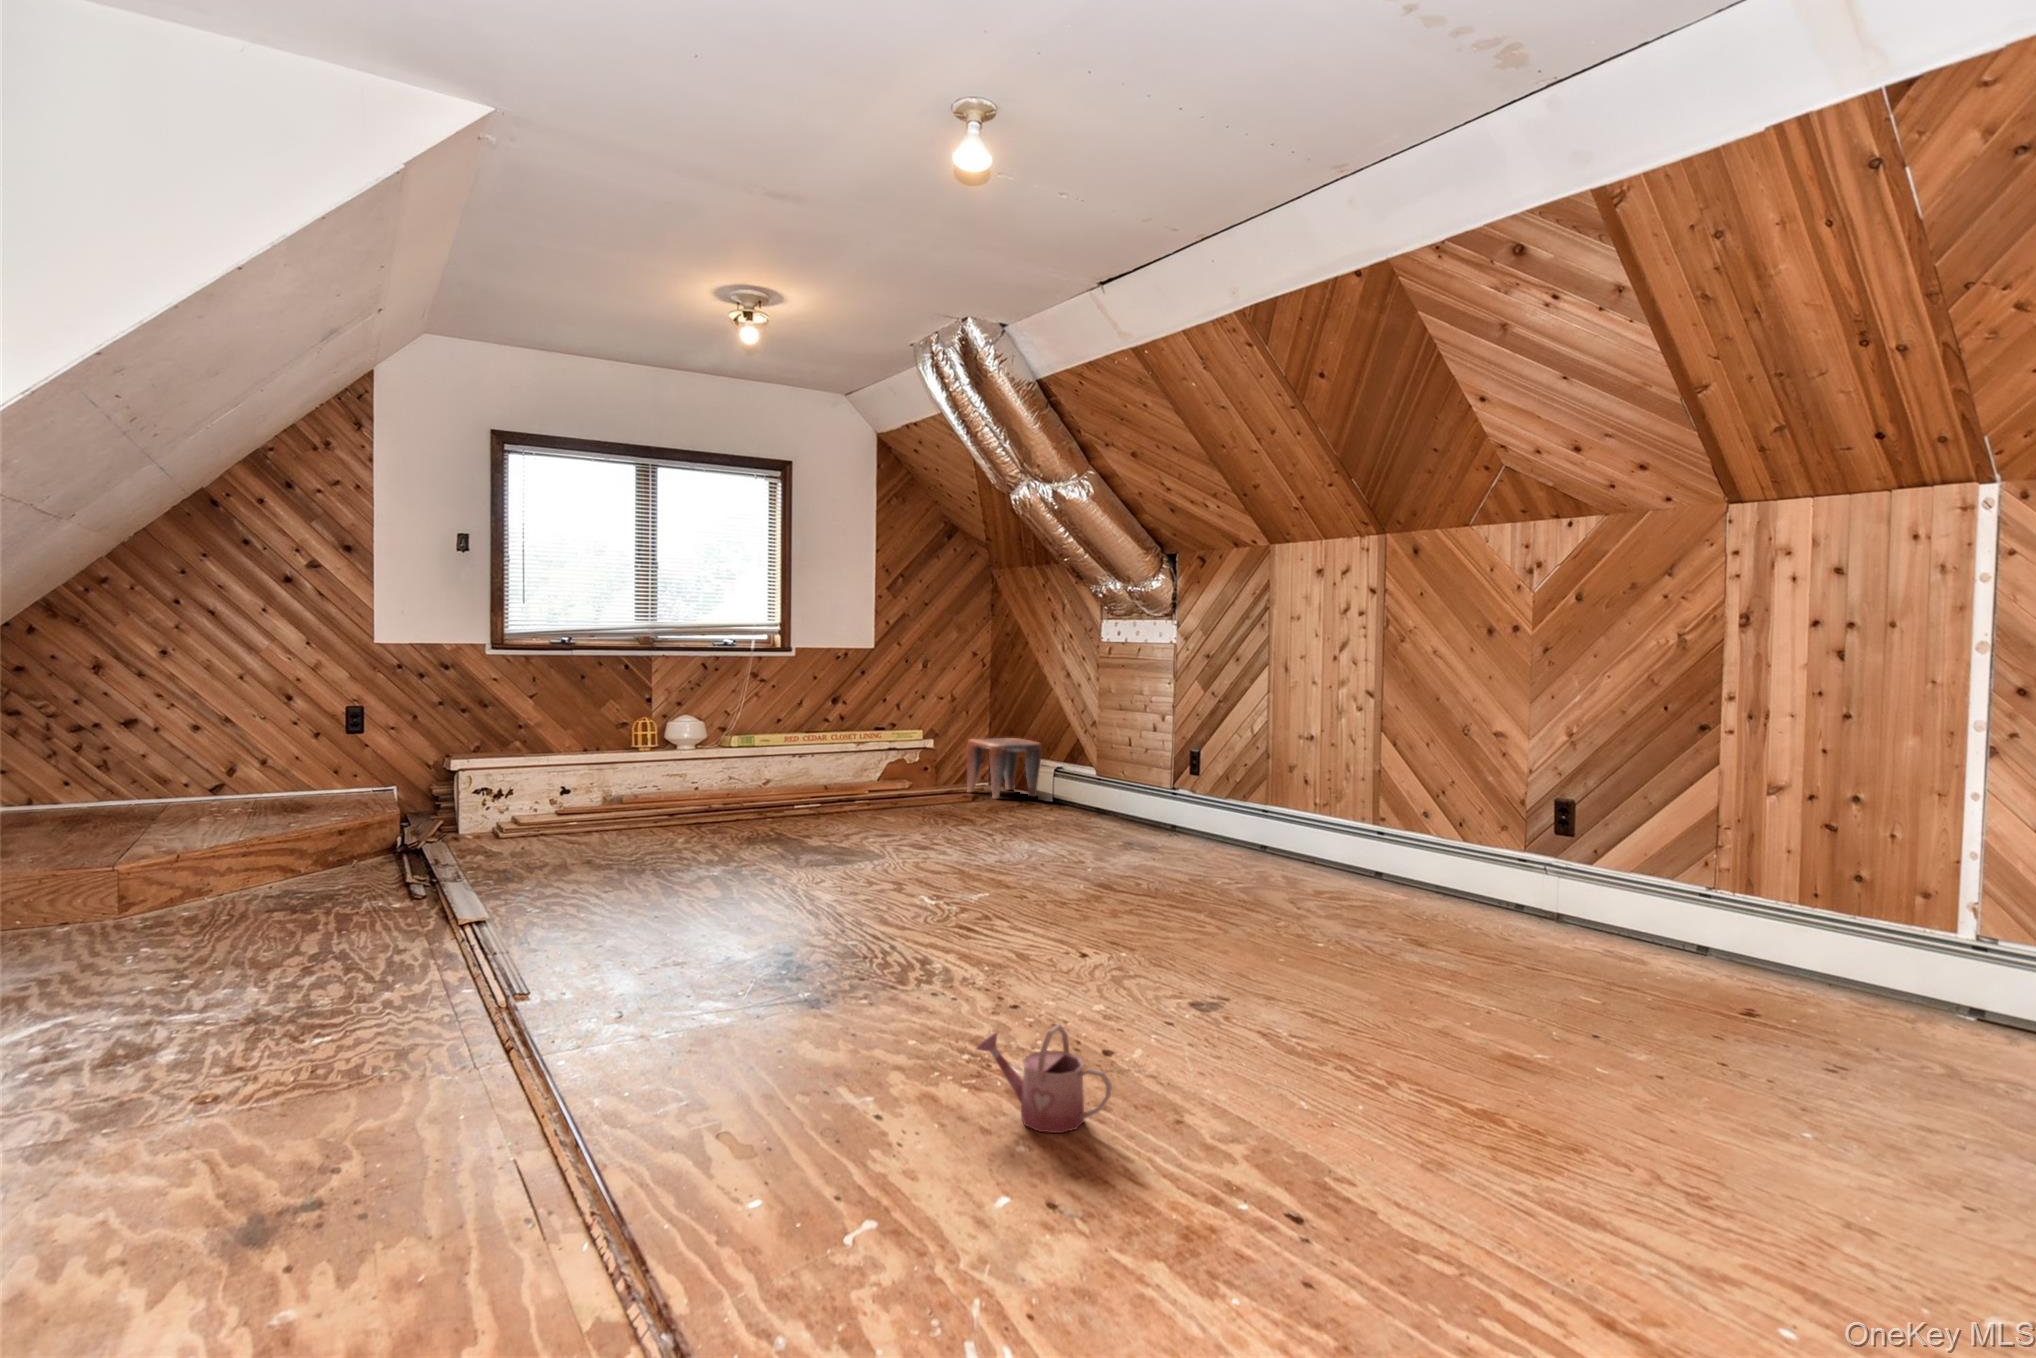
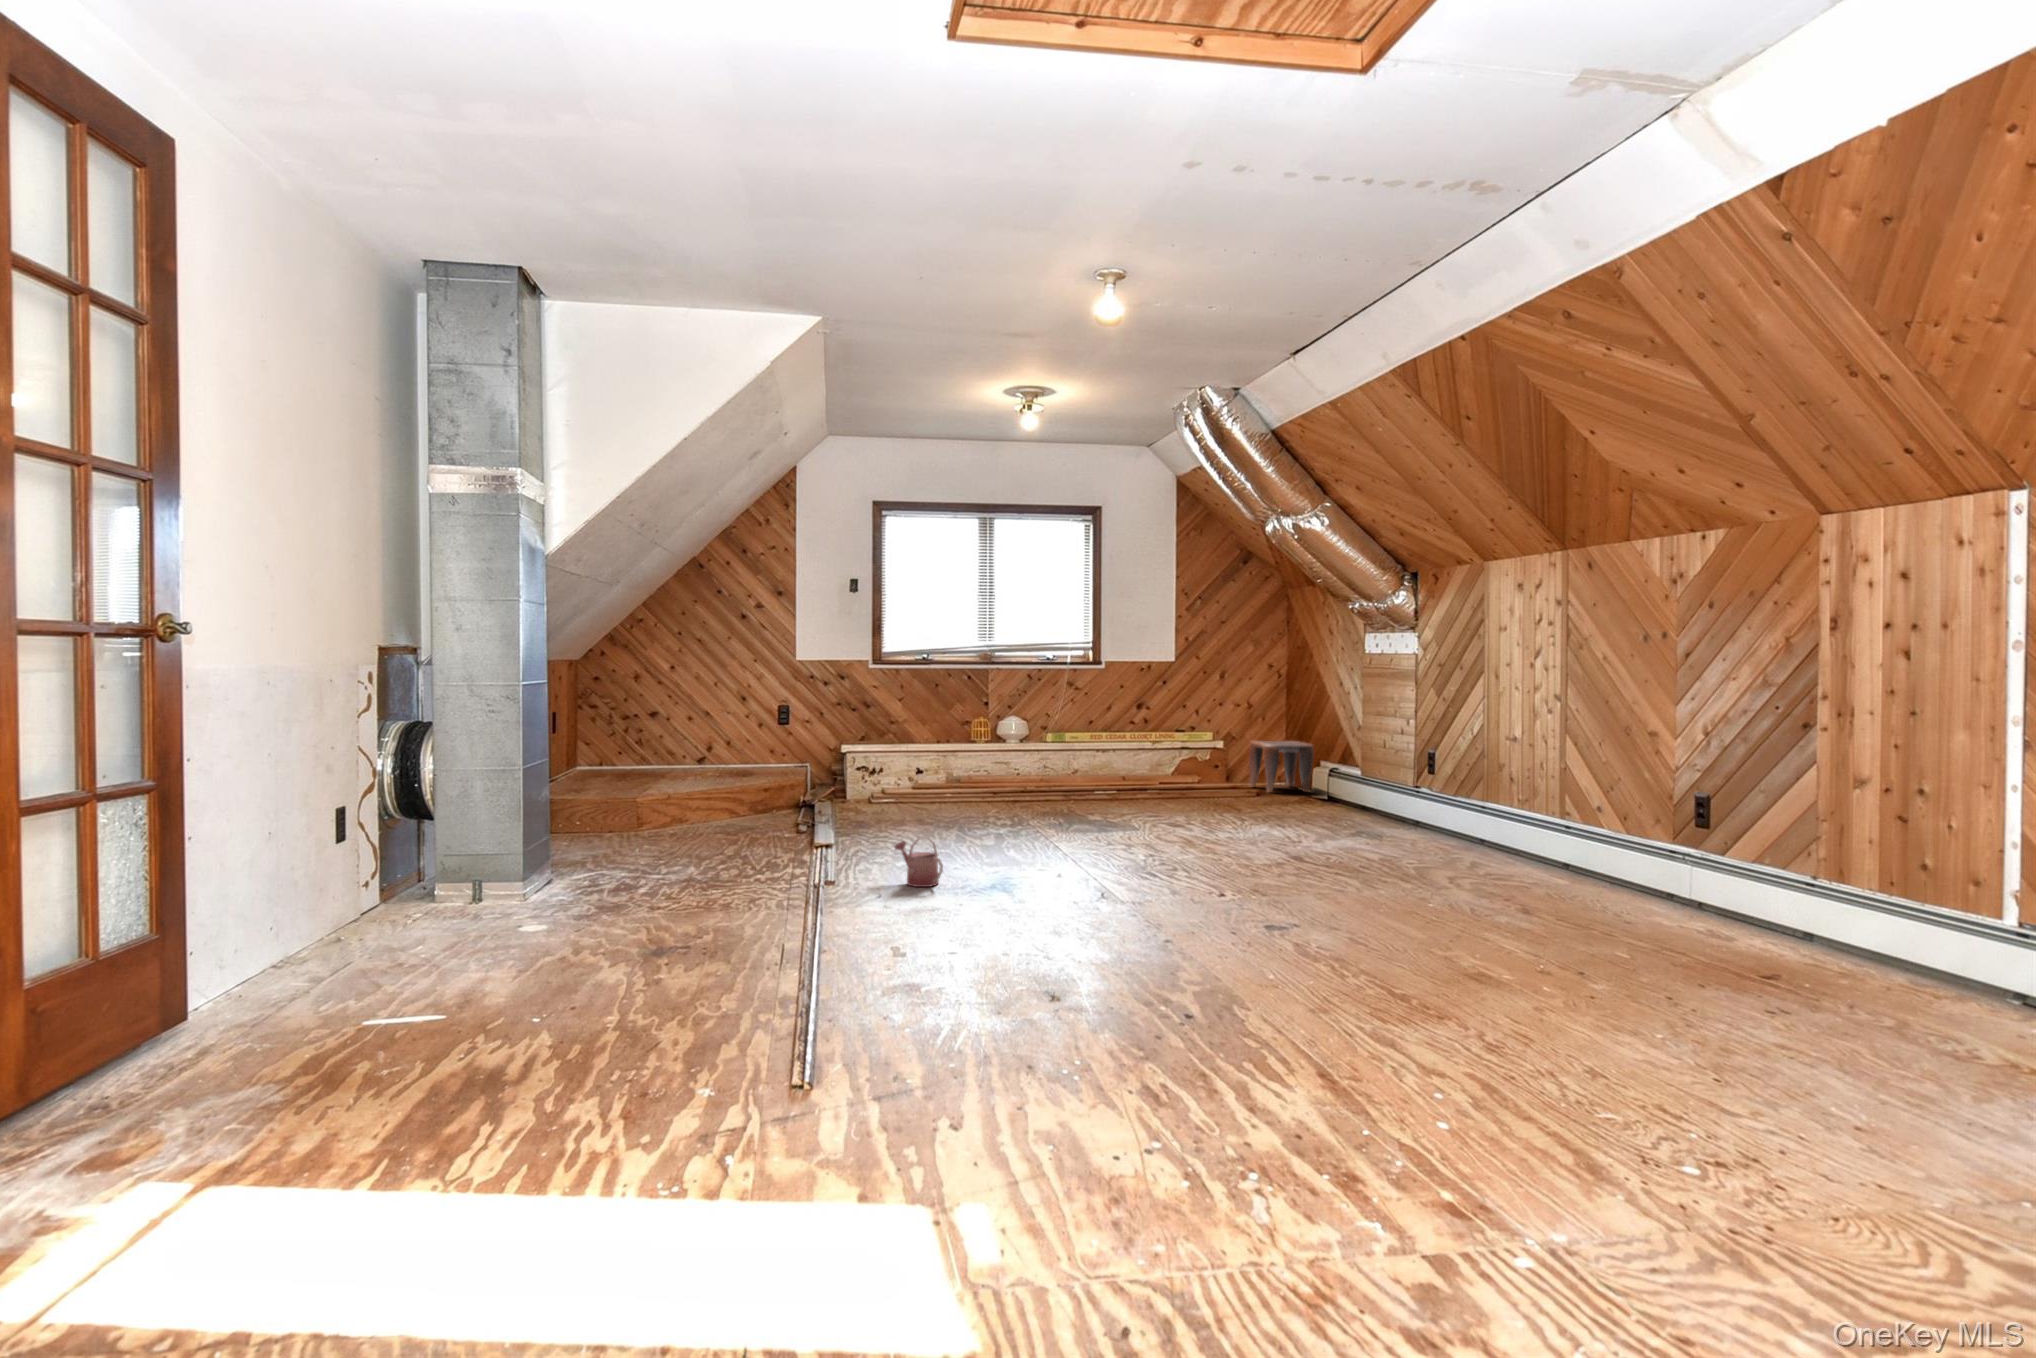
watering can: present [976,1024,1112,1133] -> present [894,837,943,887]

